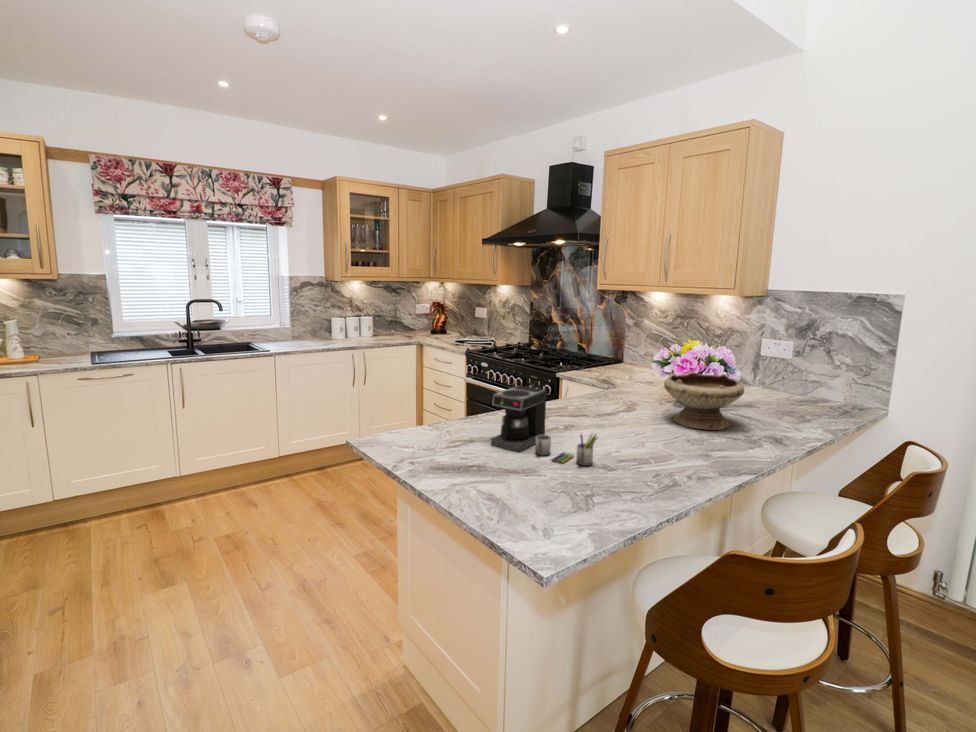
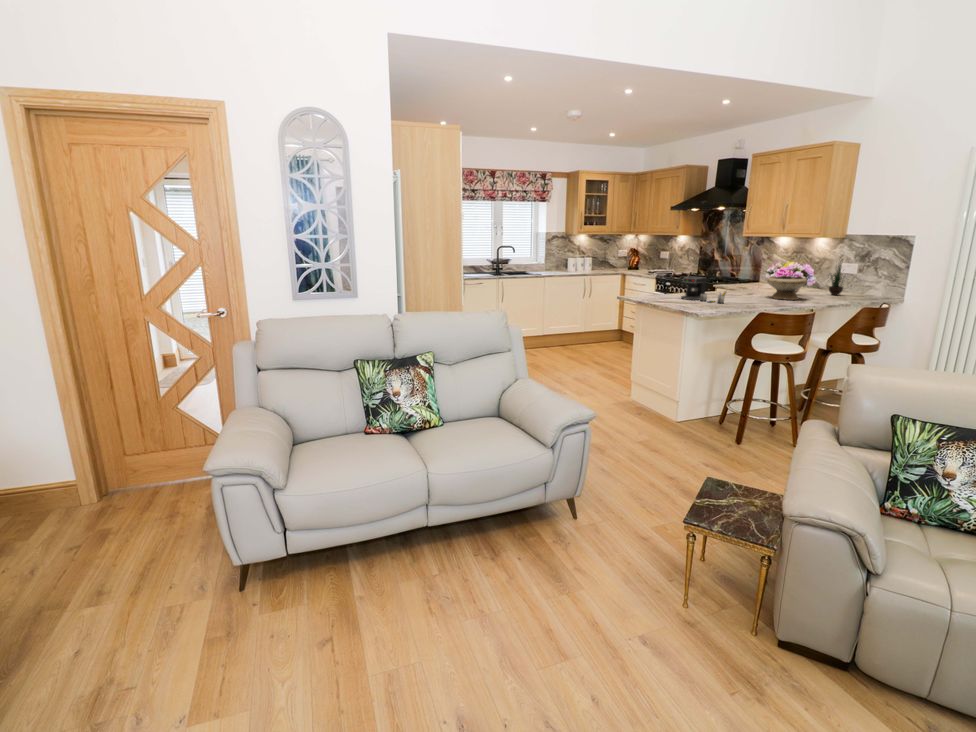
potted plant: none [746,326,792,402] -> present [829,265,843,295]

